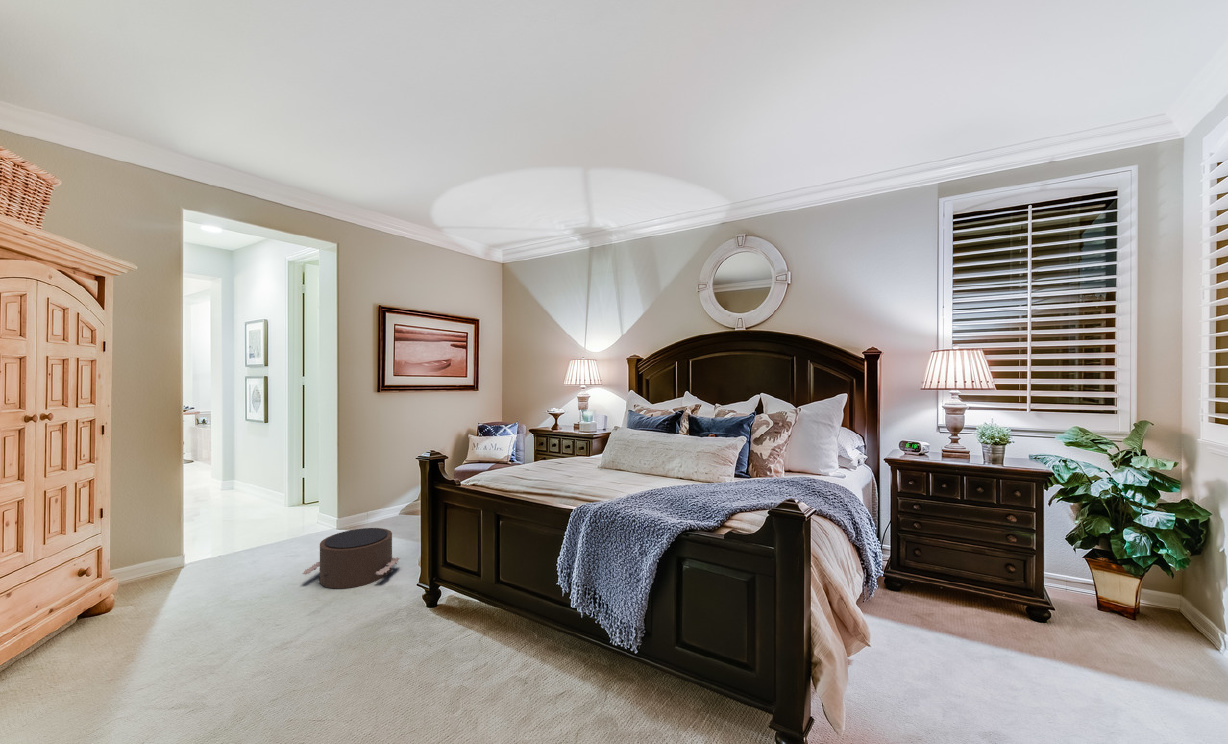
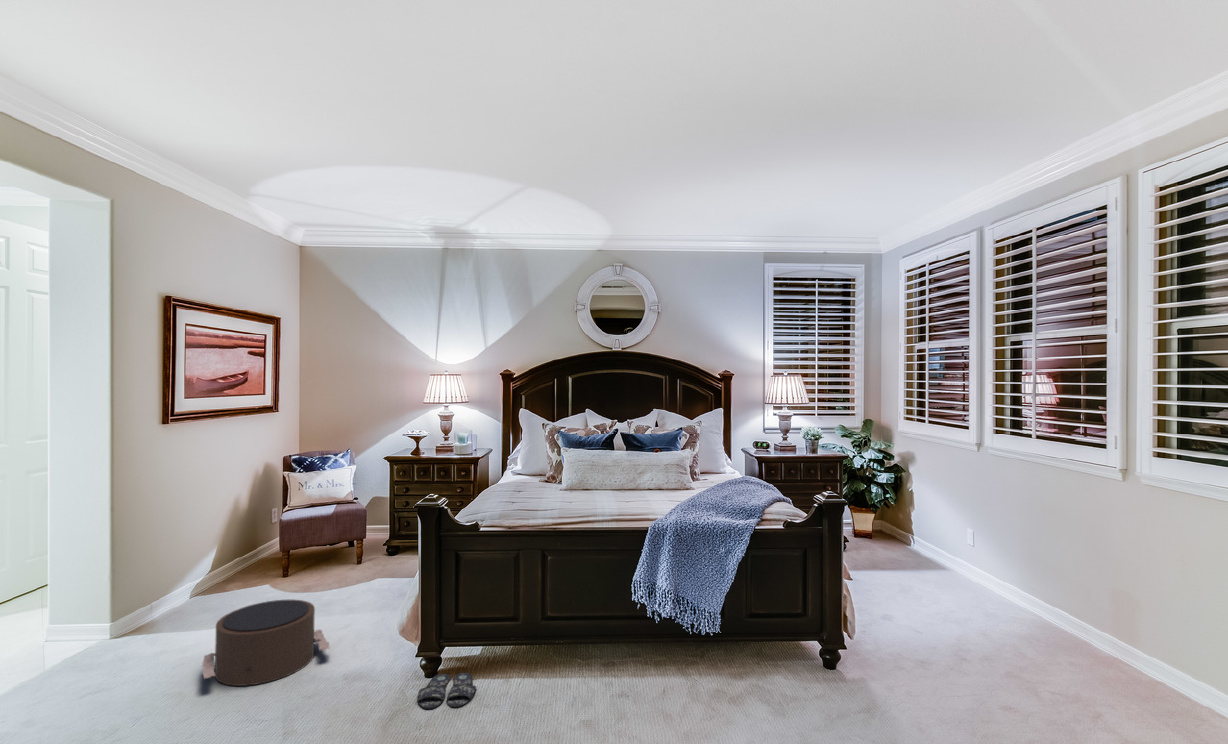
slippers: none [364,623,433,660] -> present [417,673,476,709]

